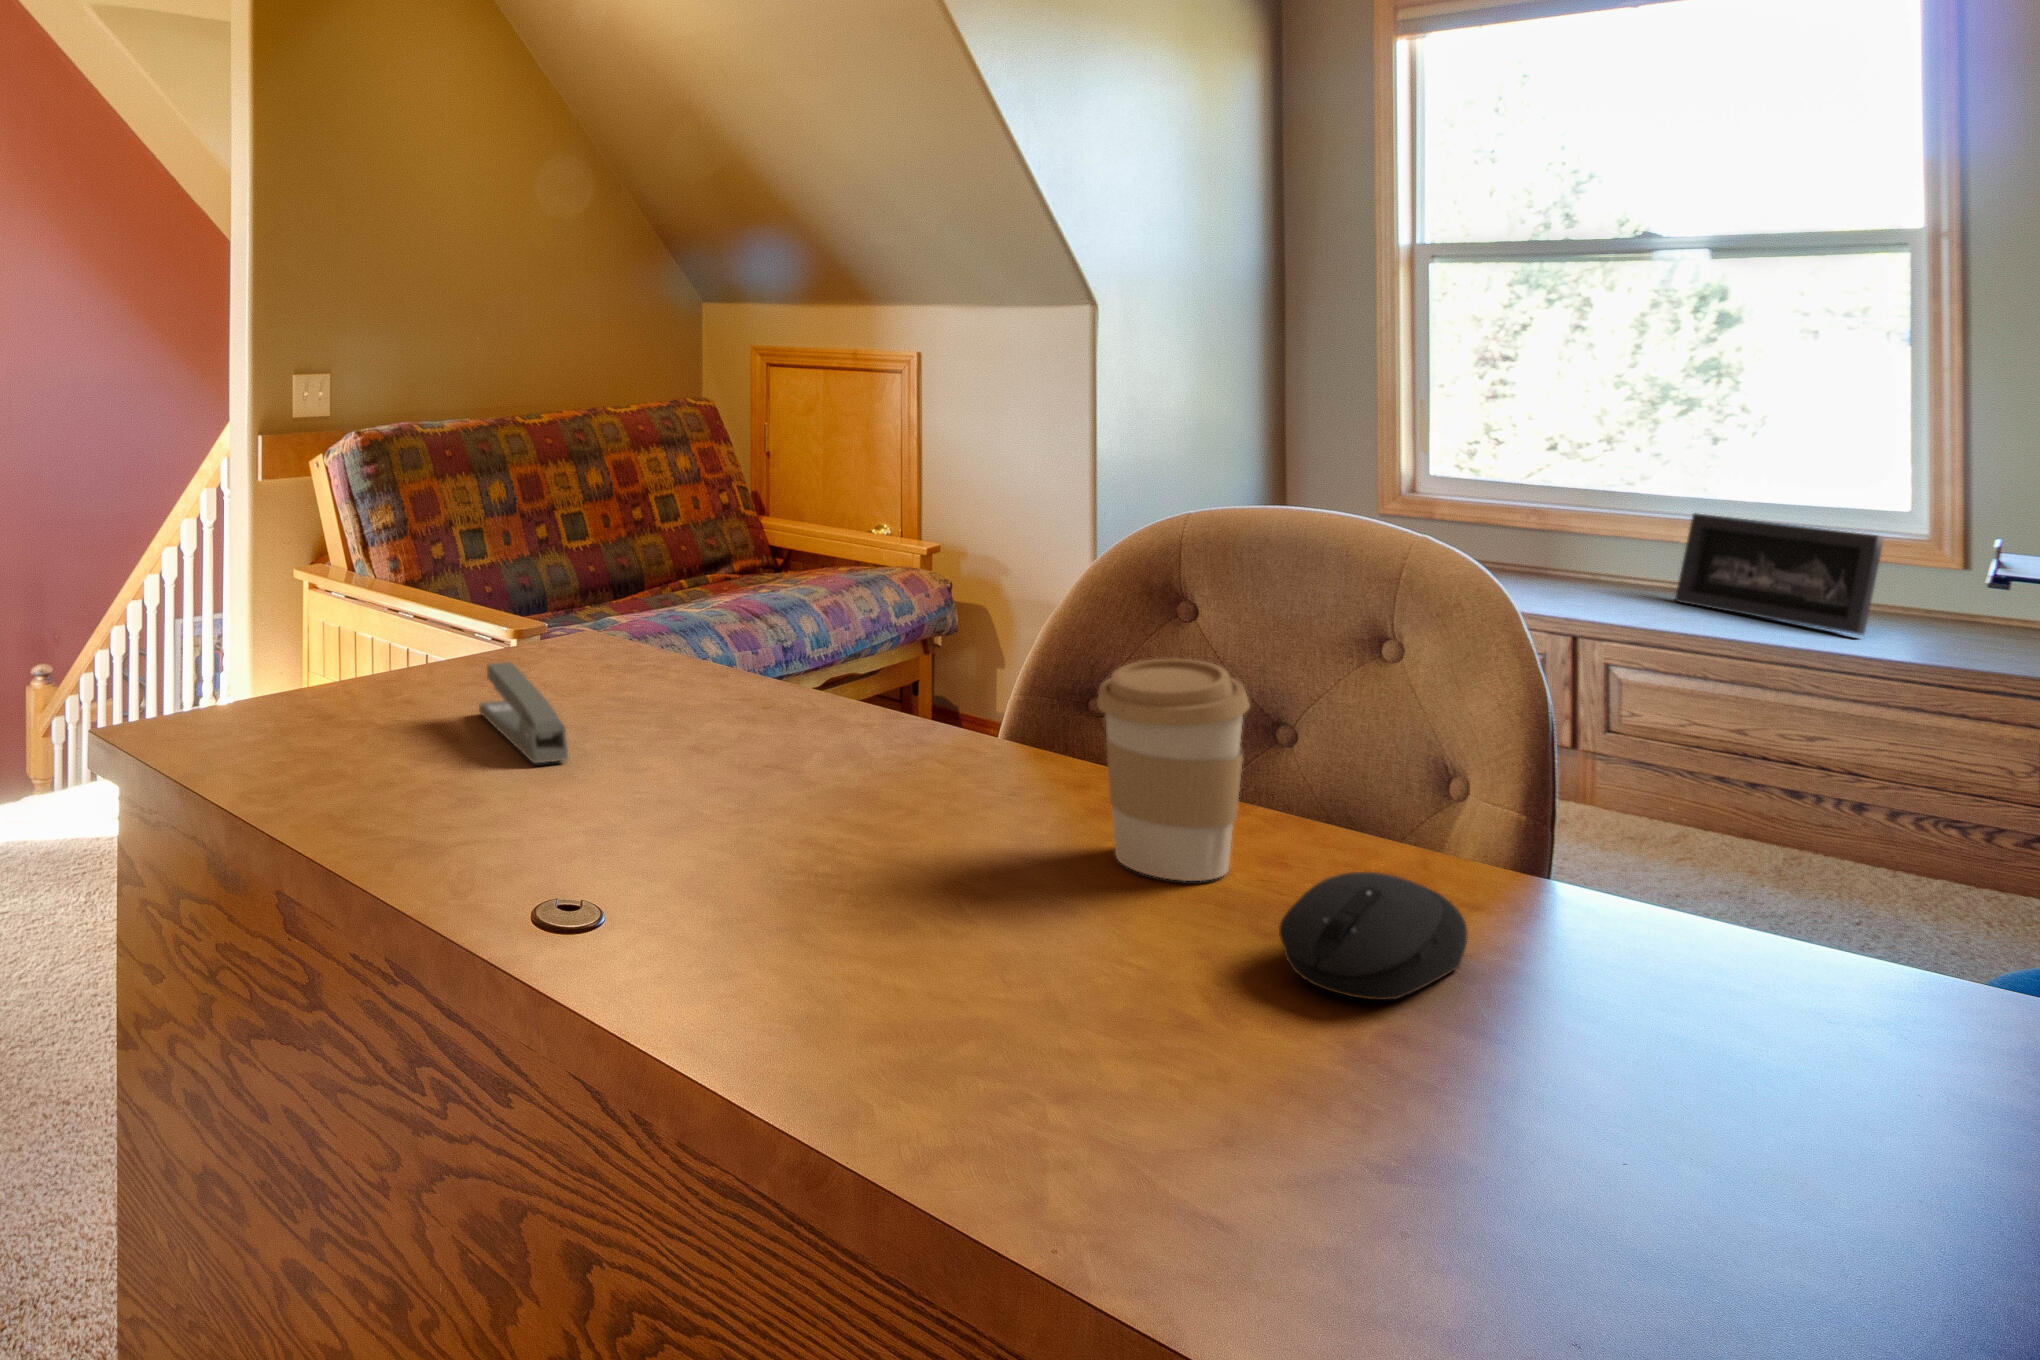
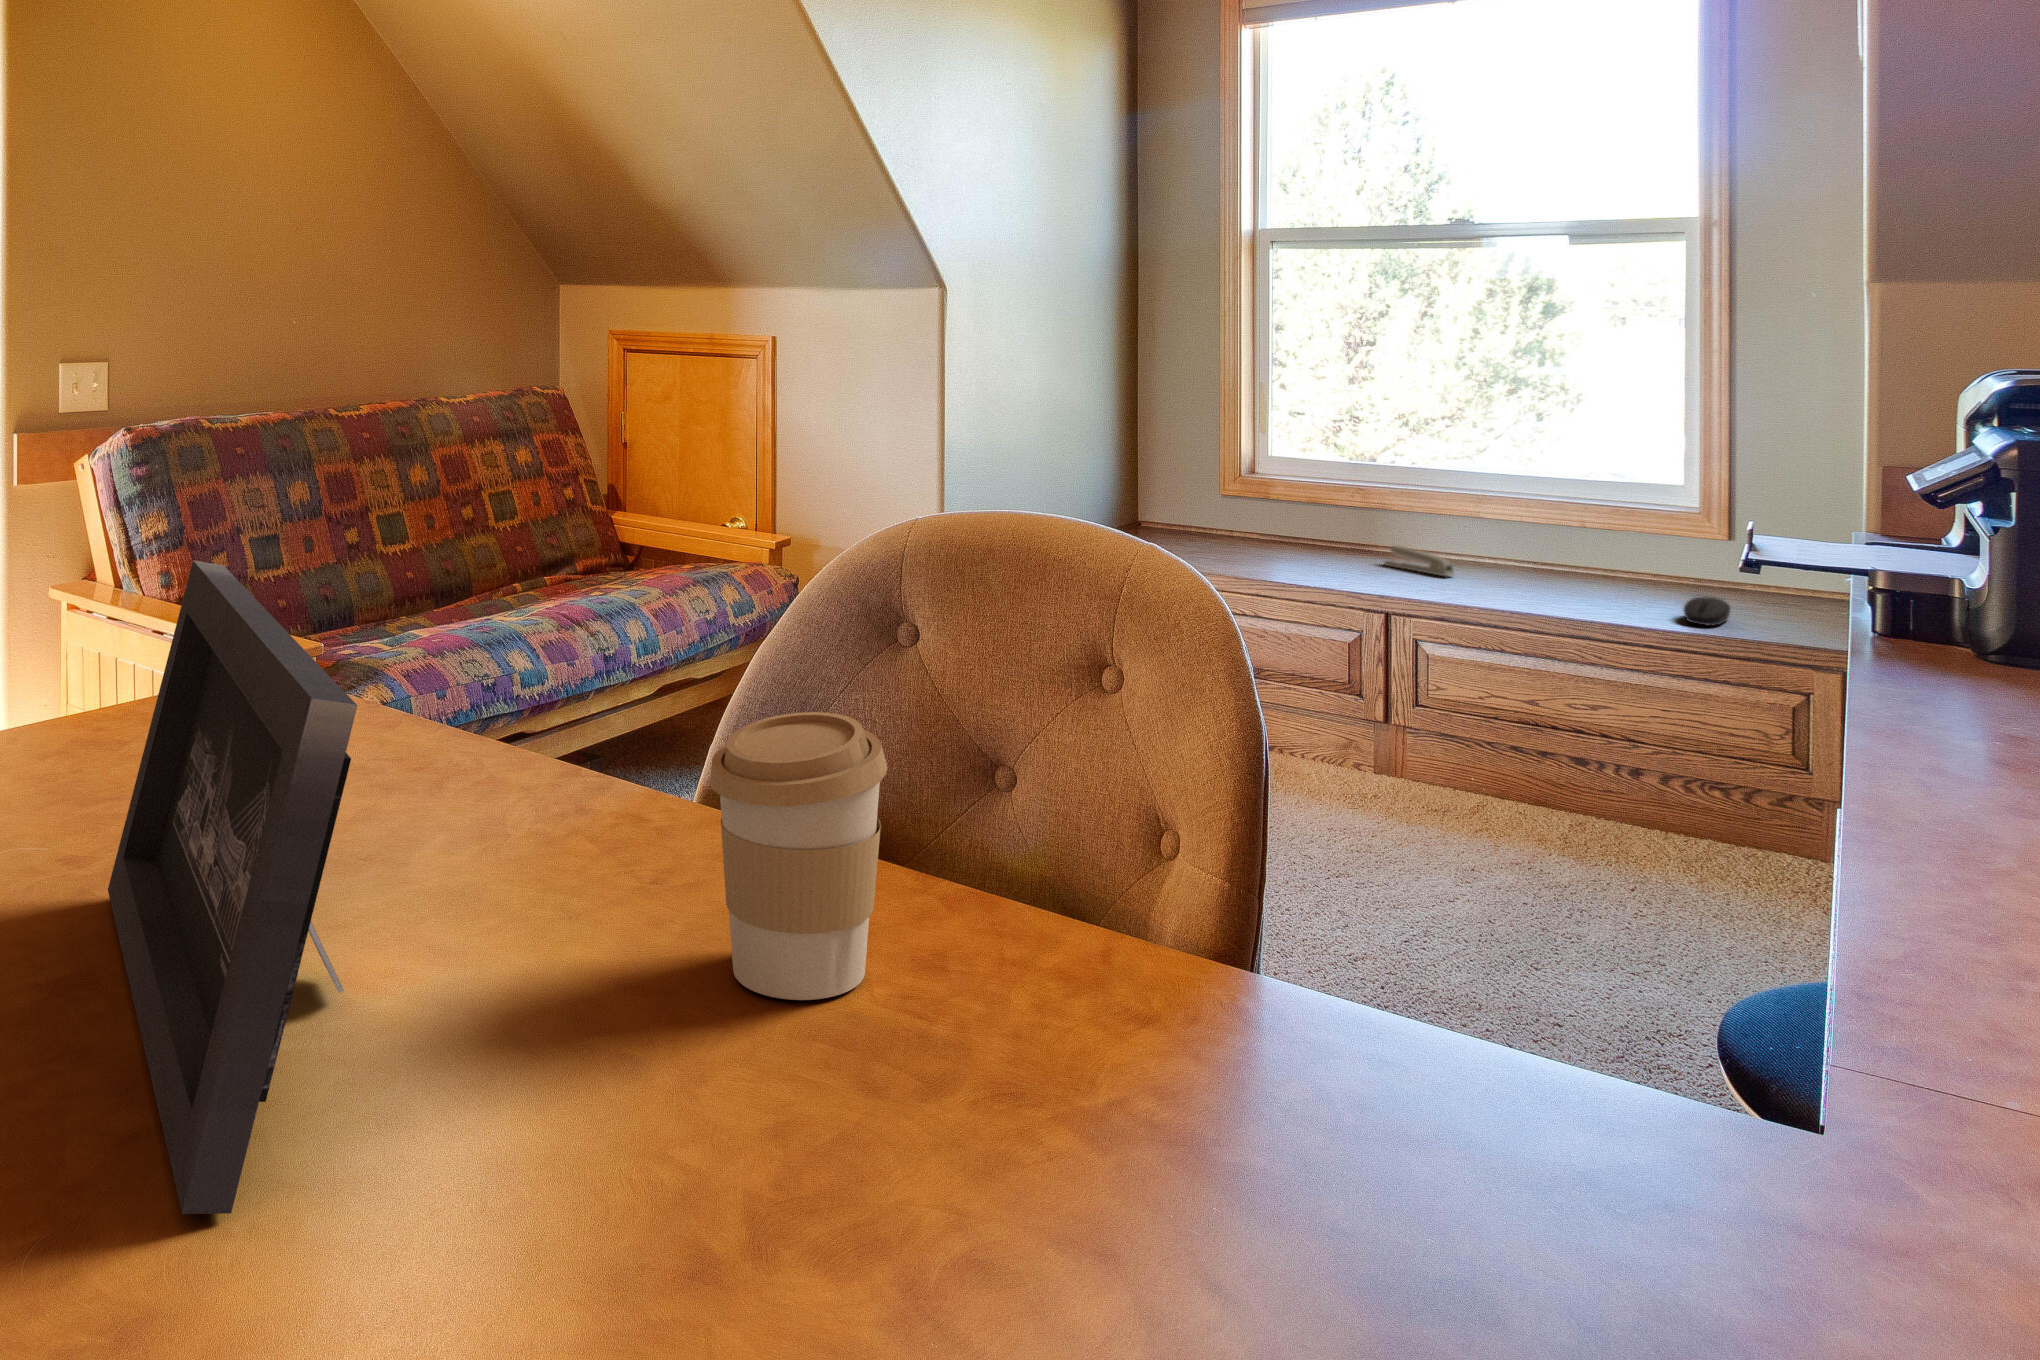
picture frame: present [1675,513,1884,635] -> present [108,560,357,1214]
stapler: present [479,662,568,763] -> present [1385,545,1454,576]
computer mouse: present [1279,872,1467,1000] -> present [1684,597,1730,626]

